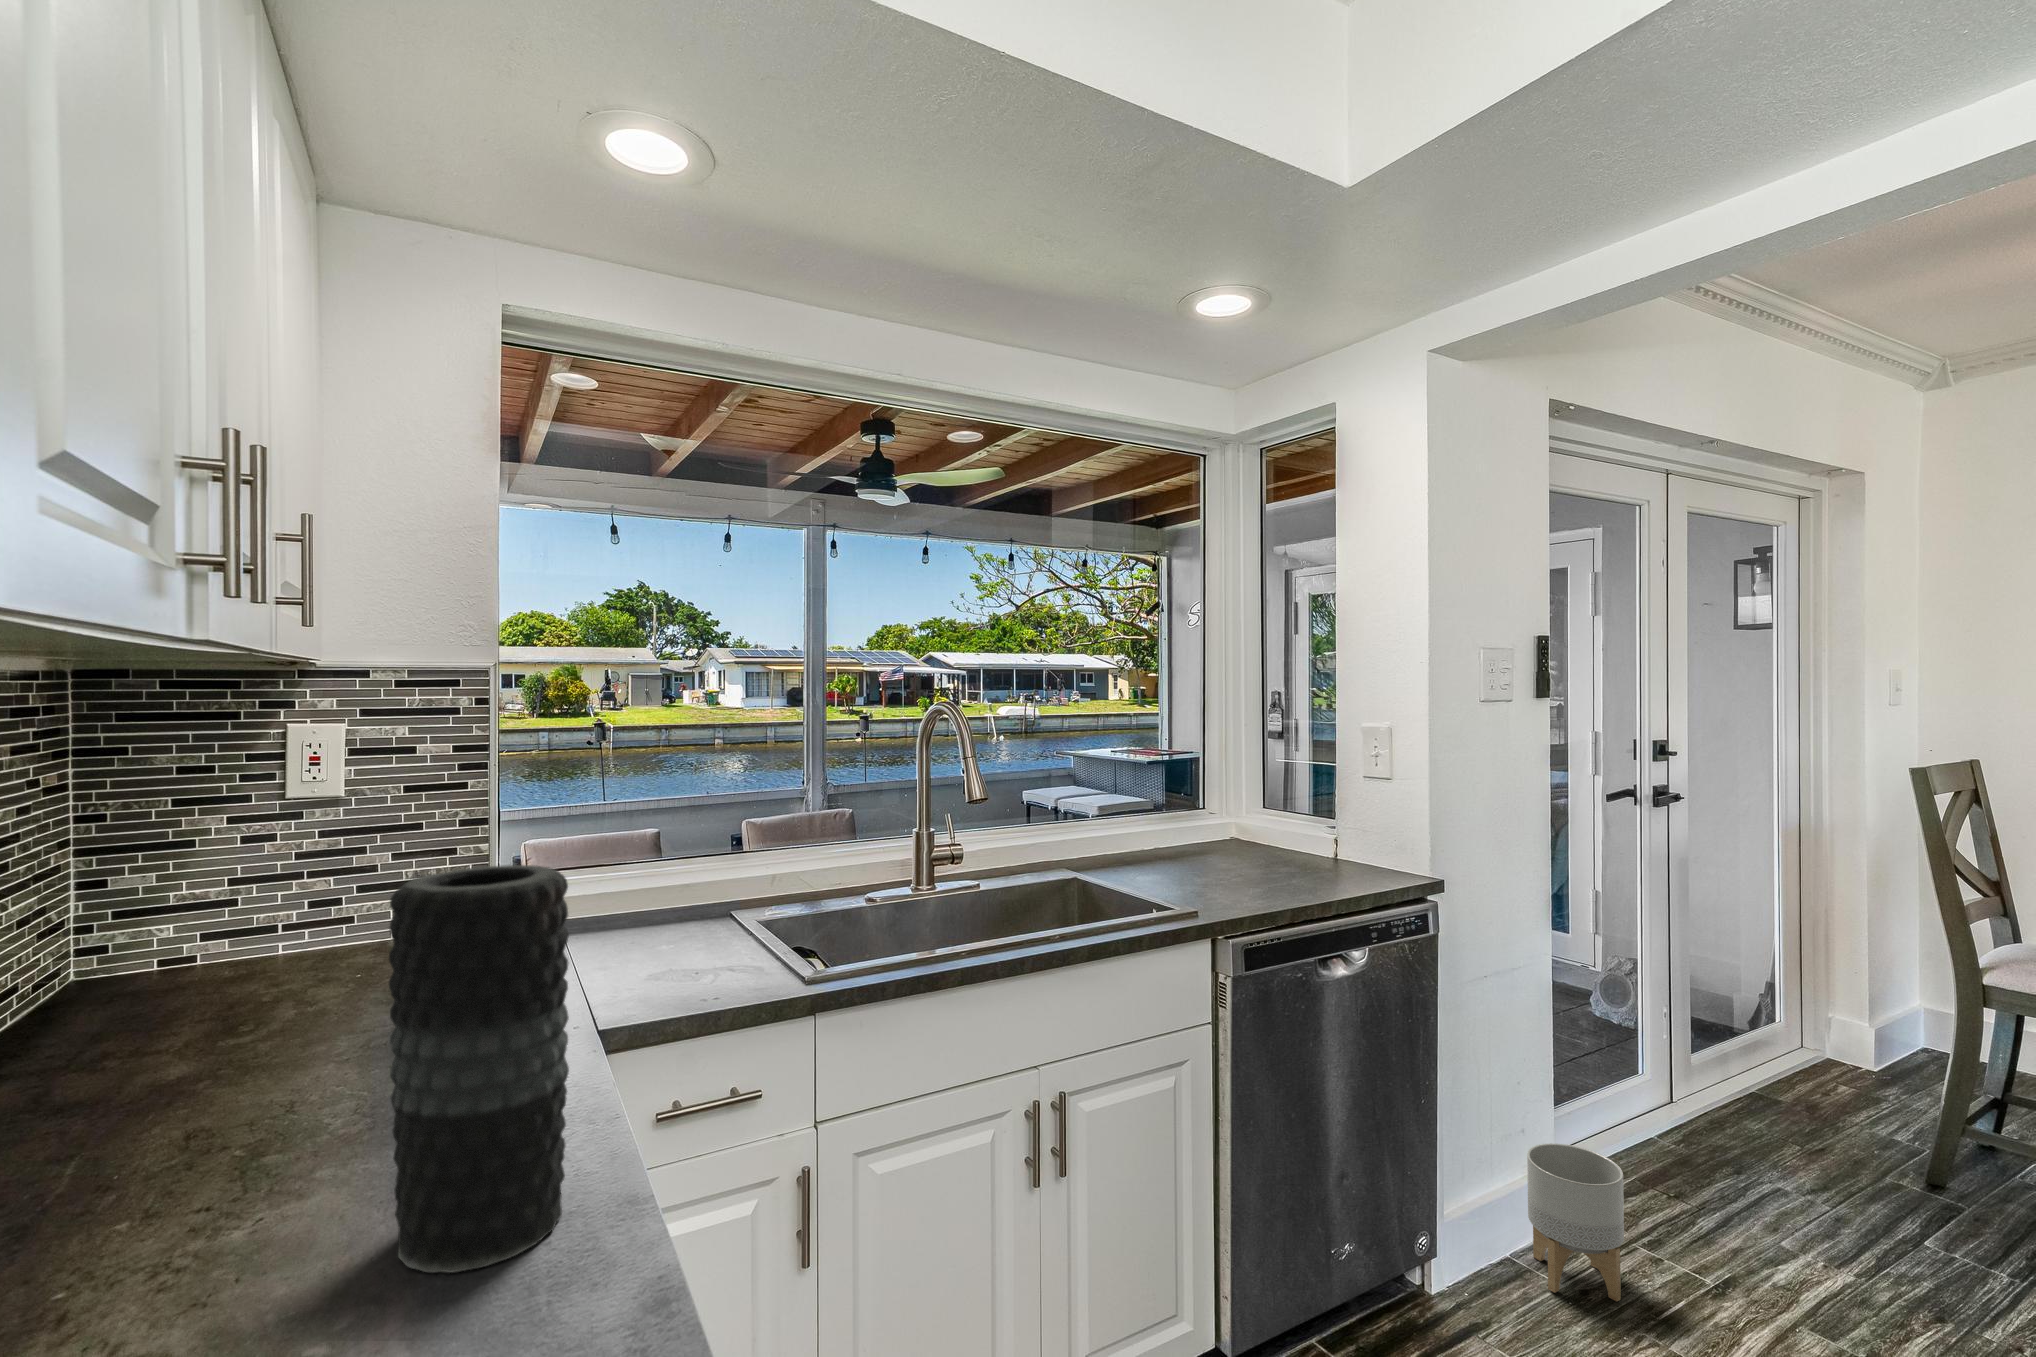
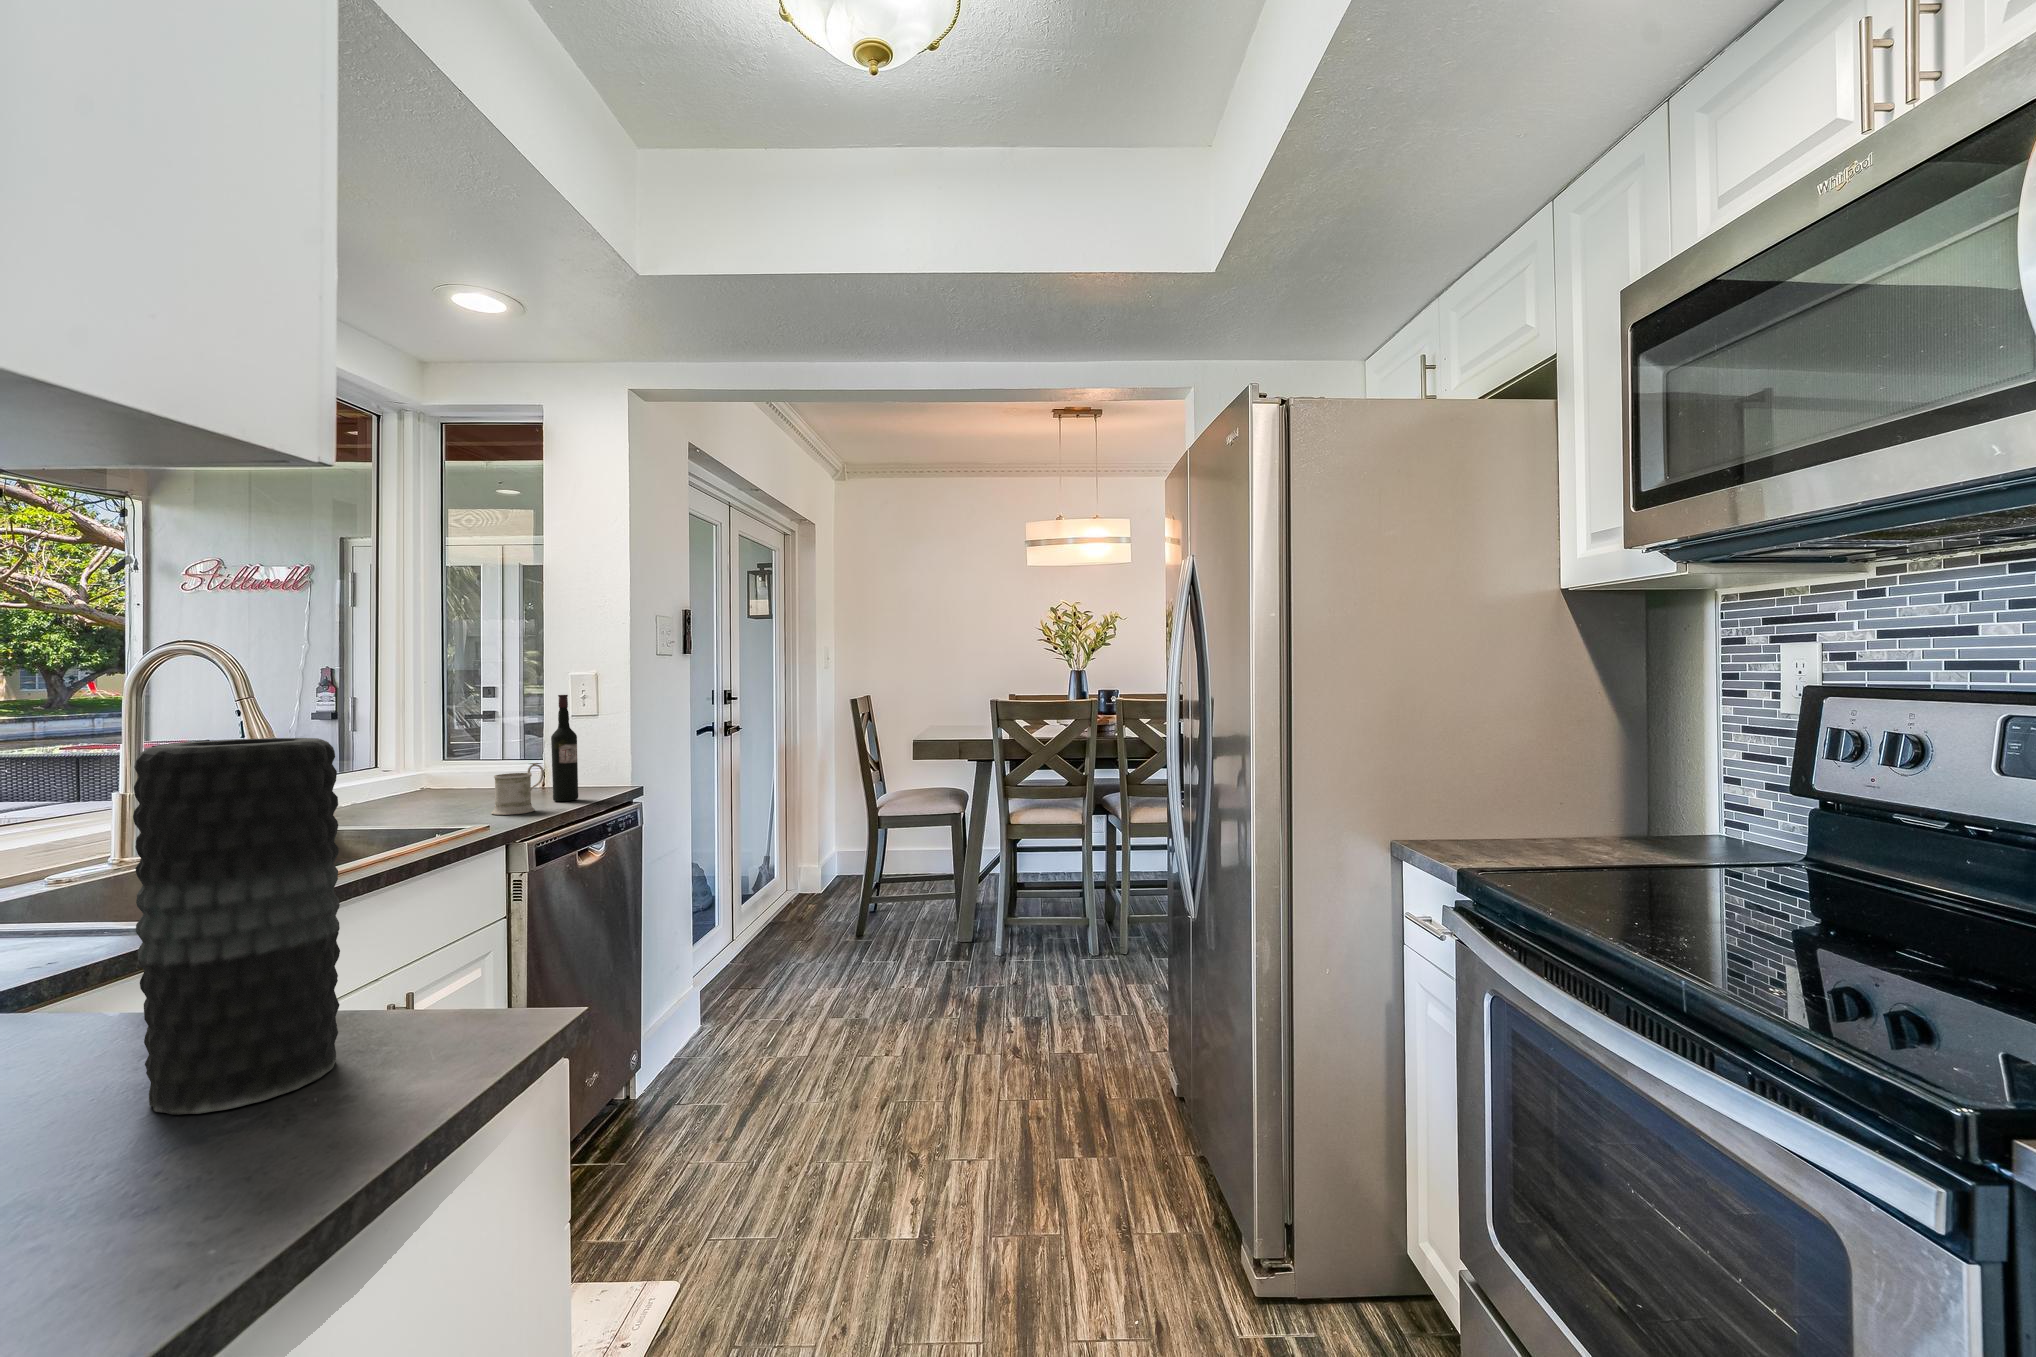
wine bottle: none [1327,751,1358,883] -> present [551,695,578,801]
mug: none [1244,834,1307,894] -> present [491,763,544,815]
planter: present [1527,1143,1624,1302] -> none [686,962,746,1061]

